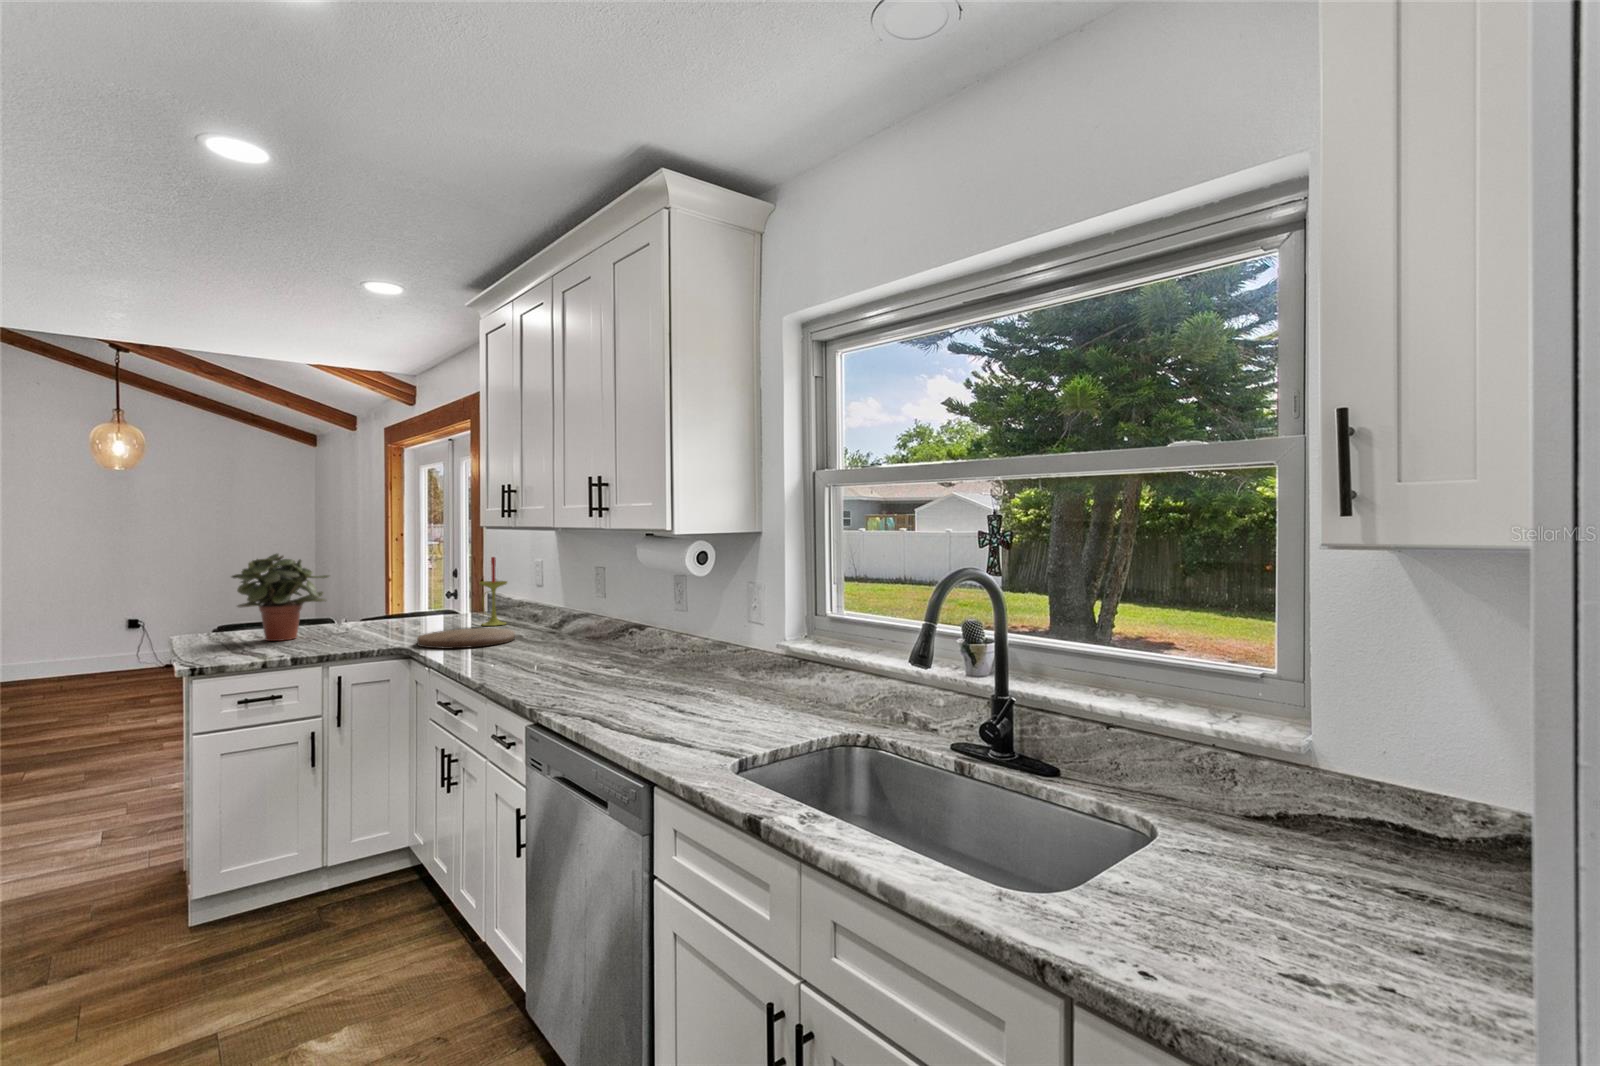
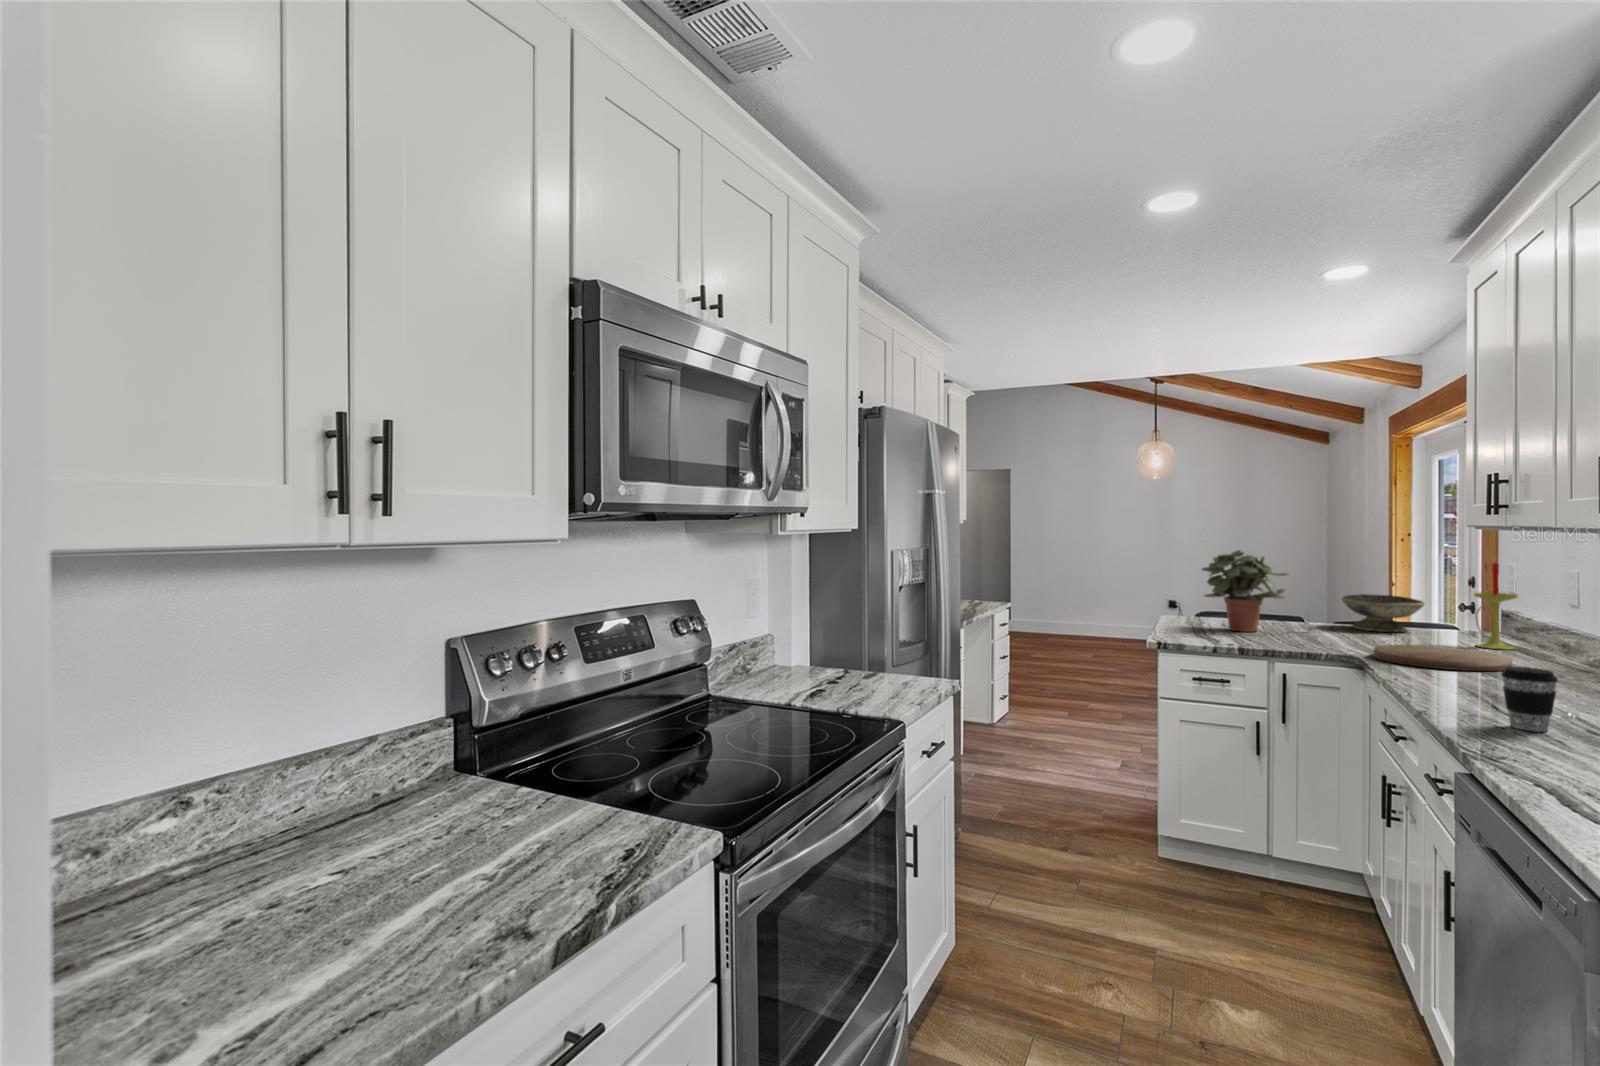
decorative bowl: none [372,590,439,624] -> present [1342,594,1424,632]
coffee cup: none [538,634,571,682] -> present [1501,667,1558,732]

